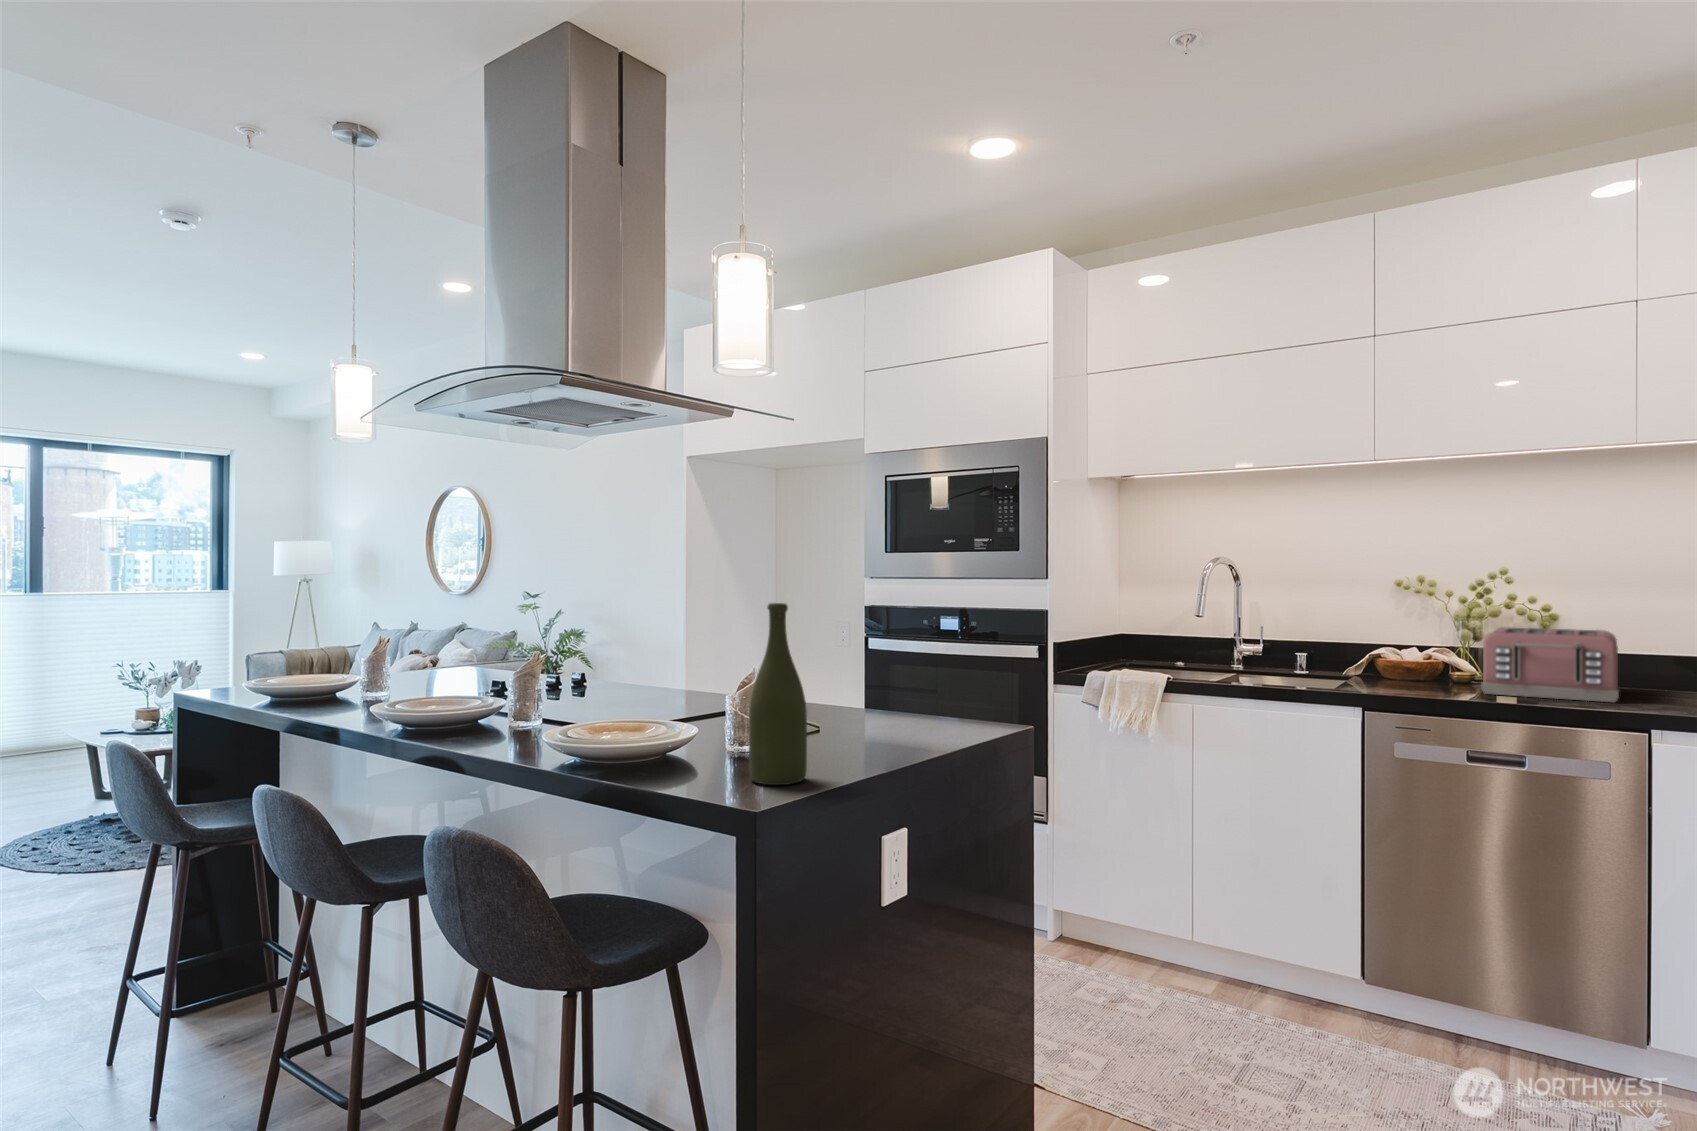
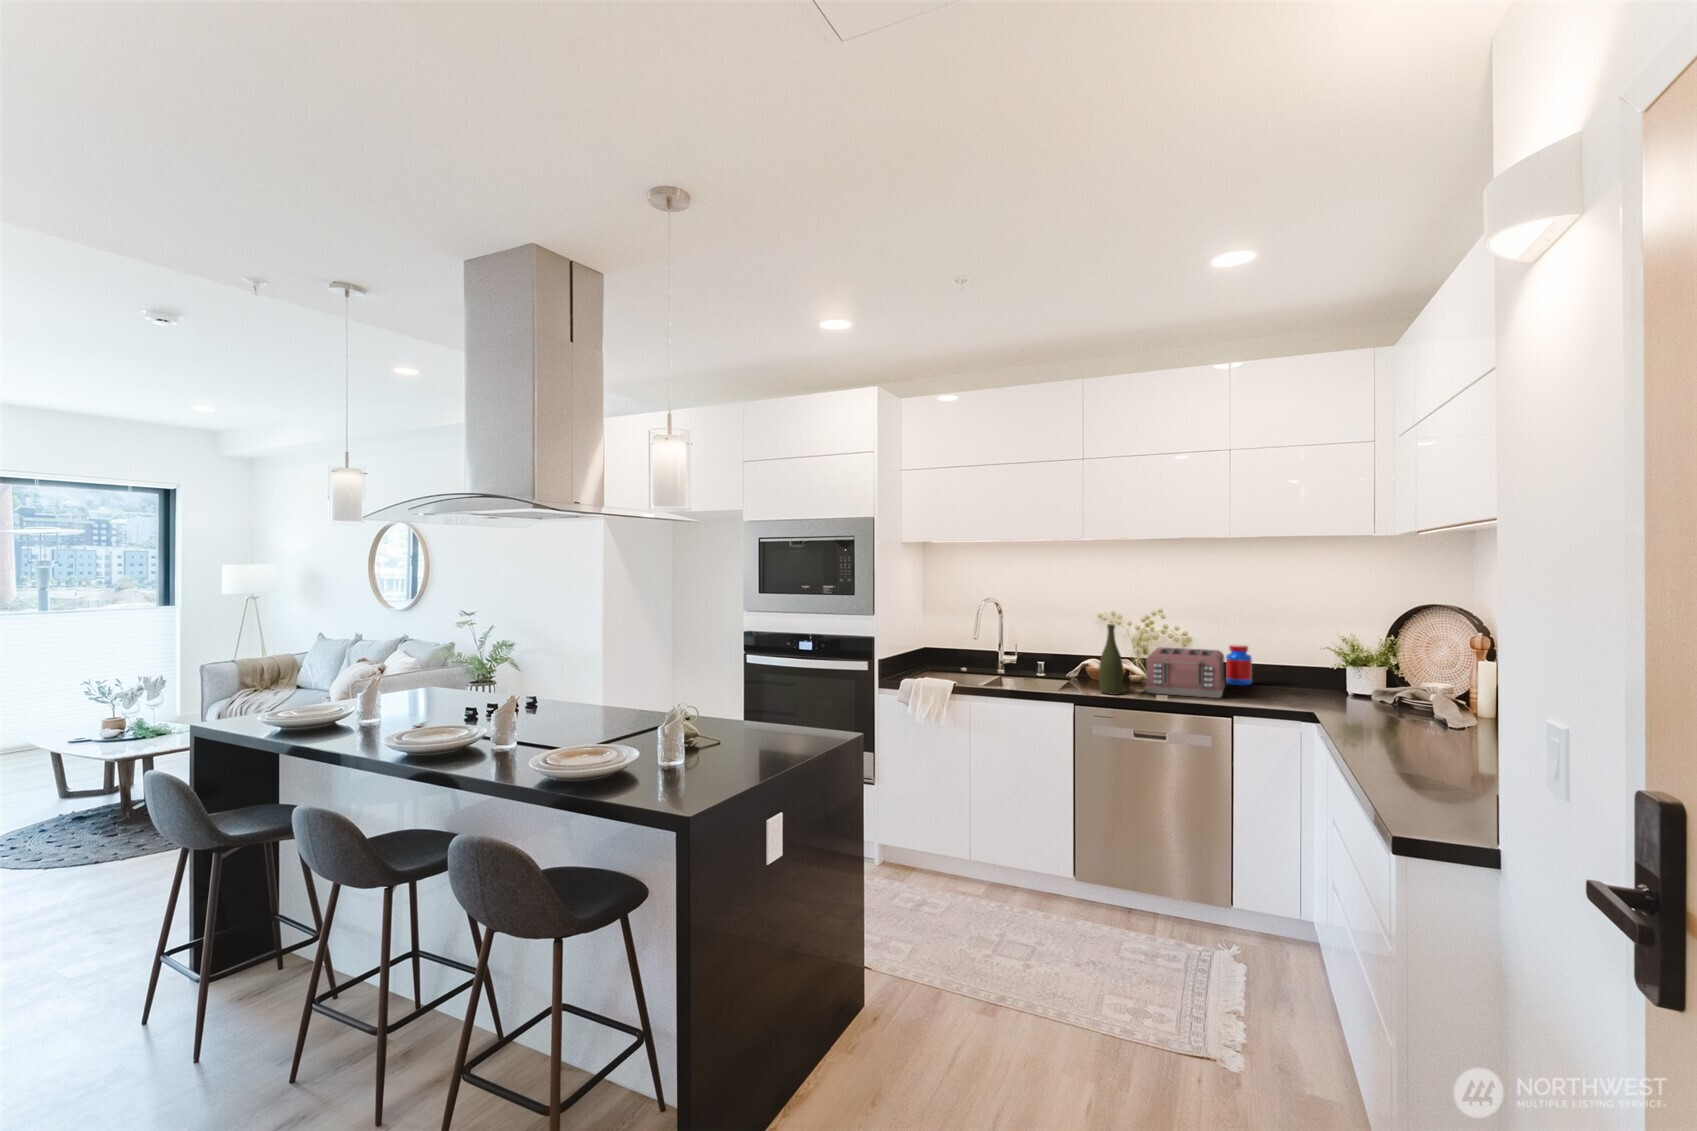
bottle: present [749,603,807,785] -> present [1099,624,1123,695]
jar: none [1617,625,1664,689] -> present [1226,645,1252,686]

